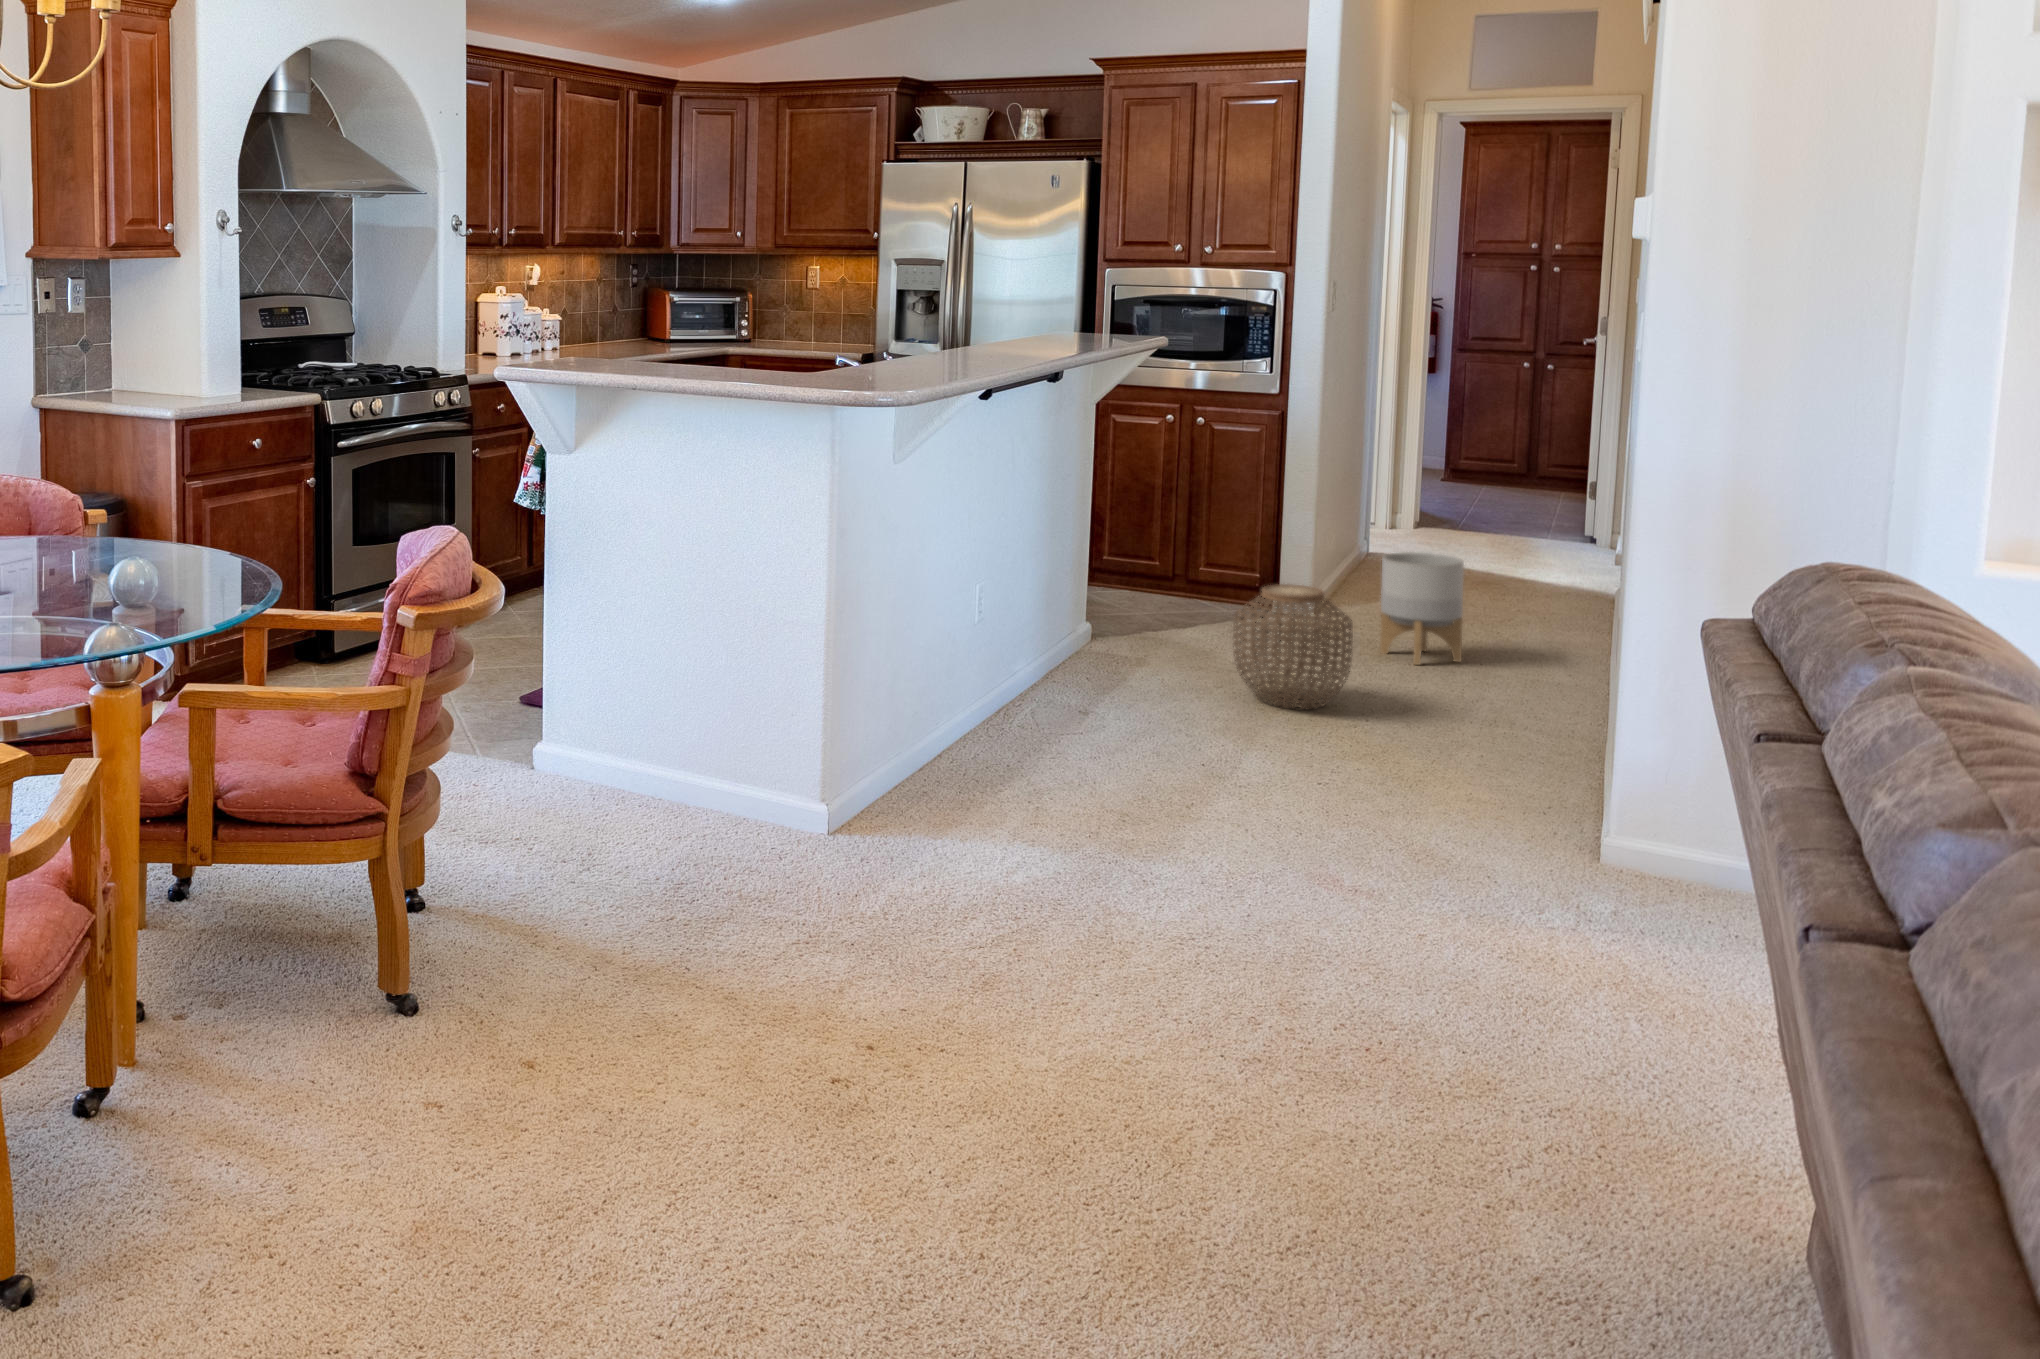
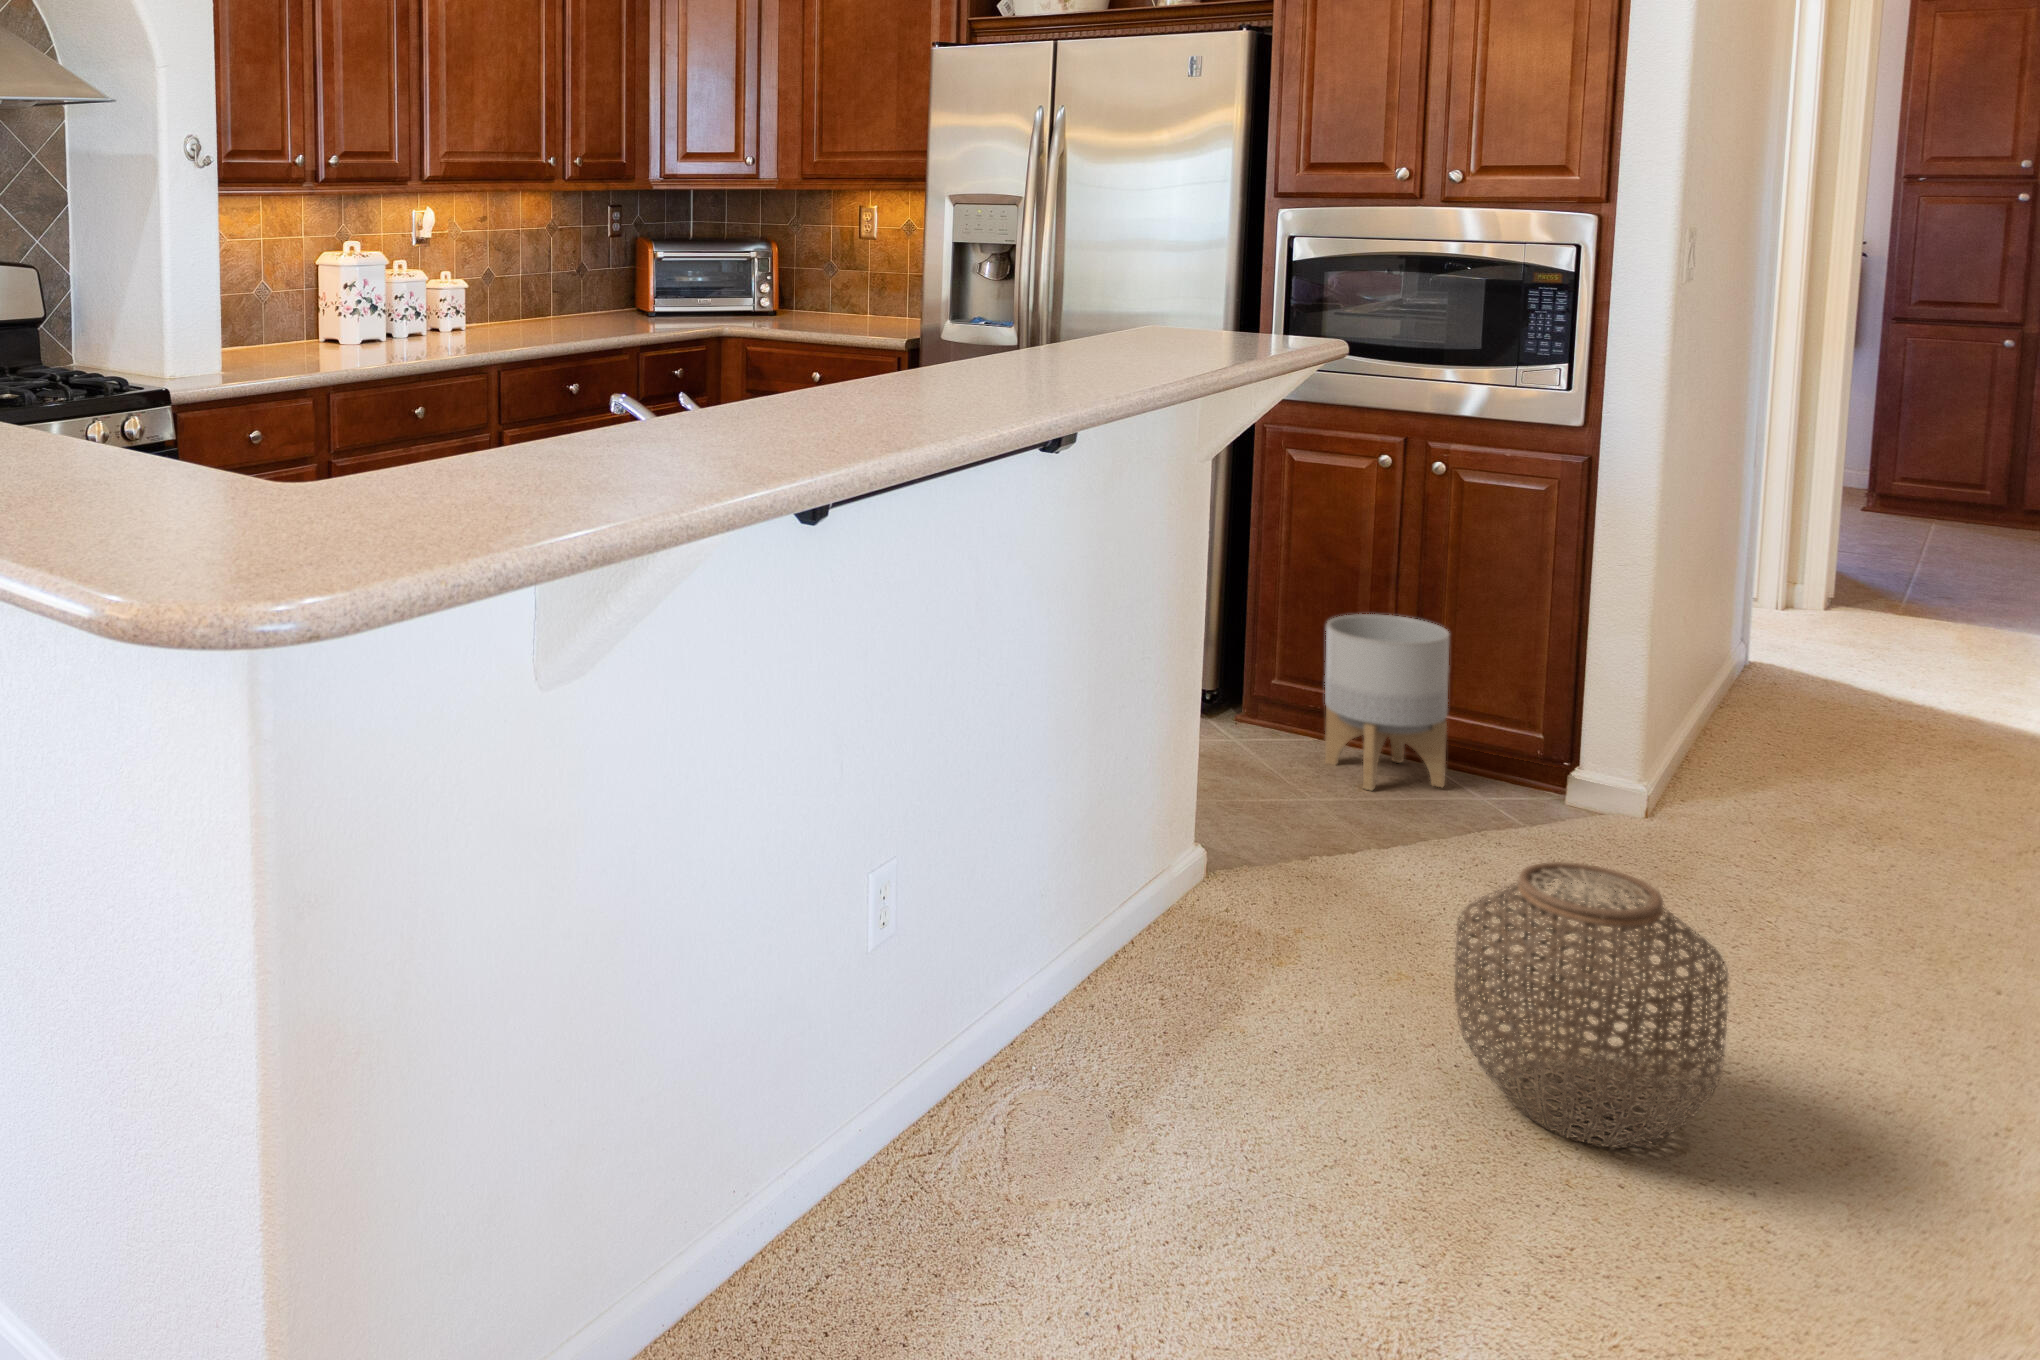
planter: present [1380,552,1464,665] -> present [1325,614,1449,790]

